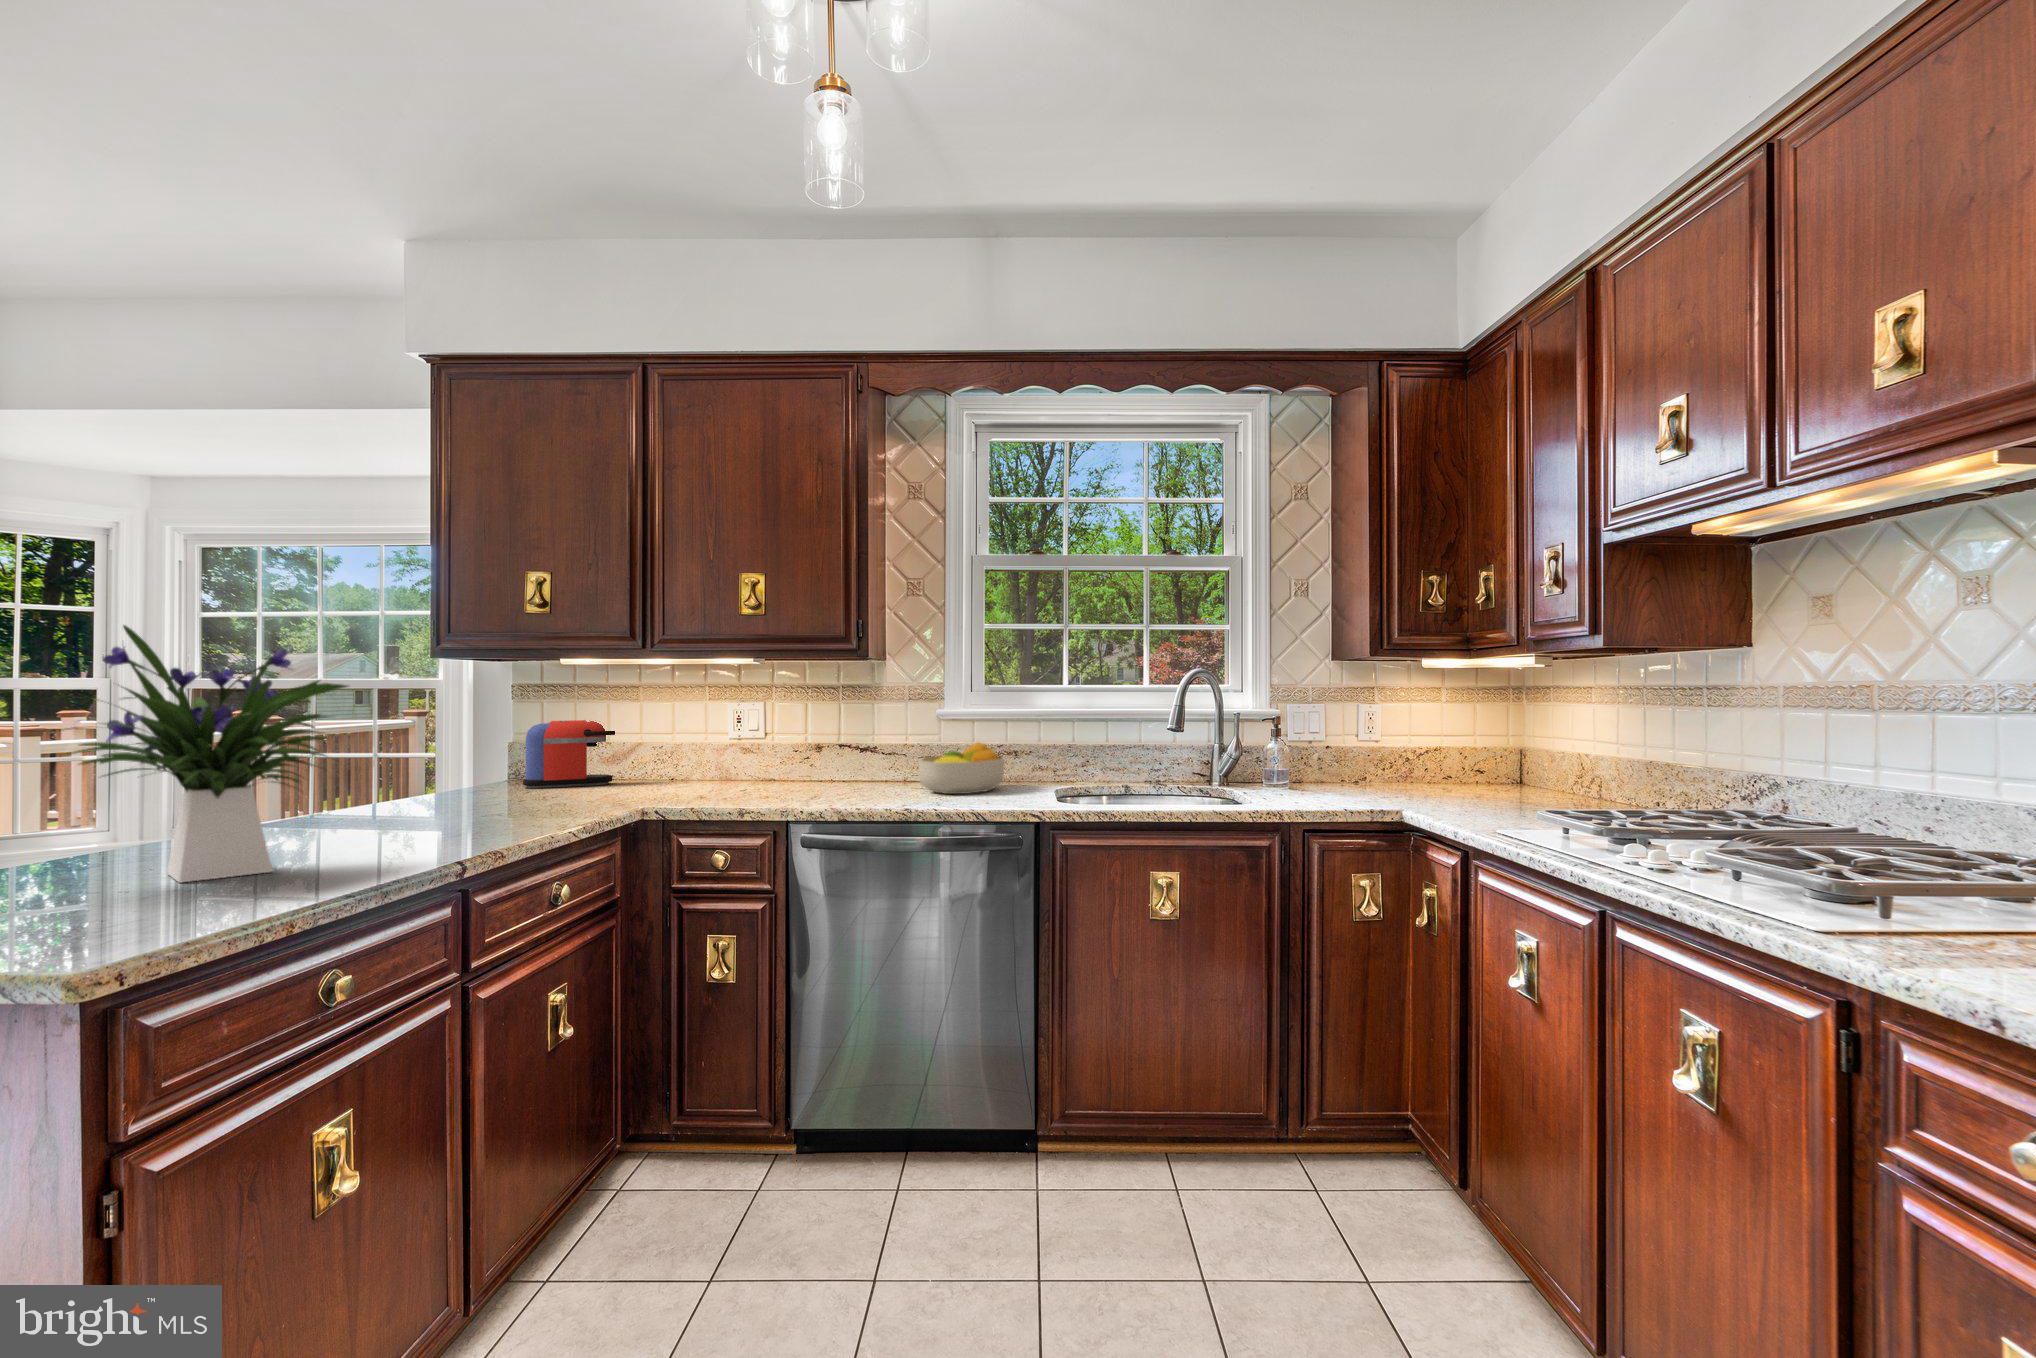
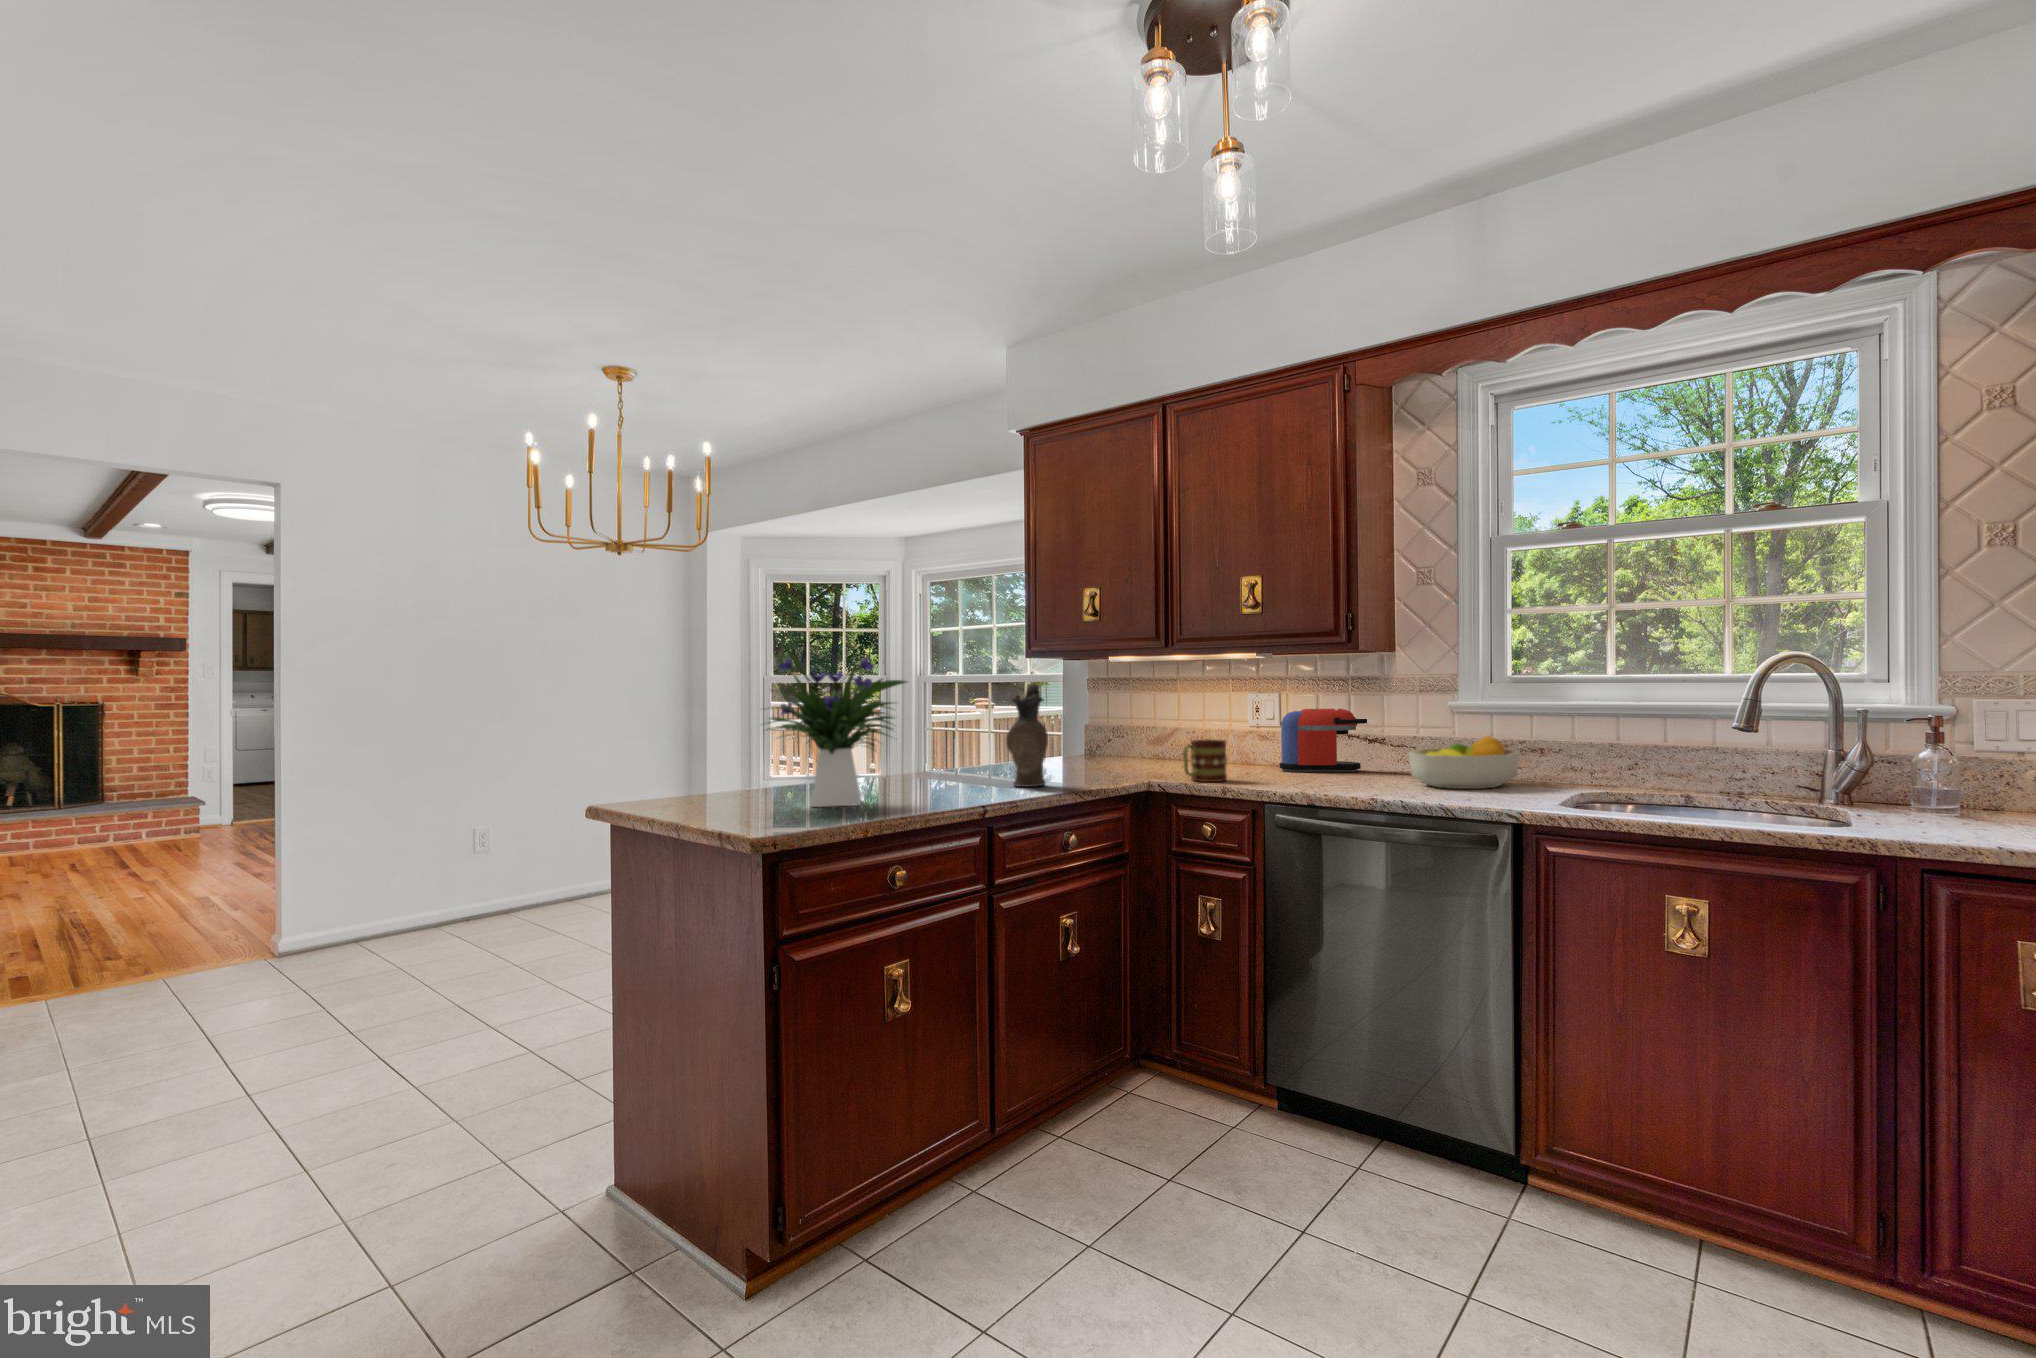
ceramic pitcher: none [467,690,530,826] -> present [1006,683,1048,787]
coffee maker: present [523,720,615,788] -> present [1280,709,1367,772]
mug: none [690,755,735,804] -> present [1183,739,1227,782]

